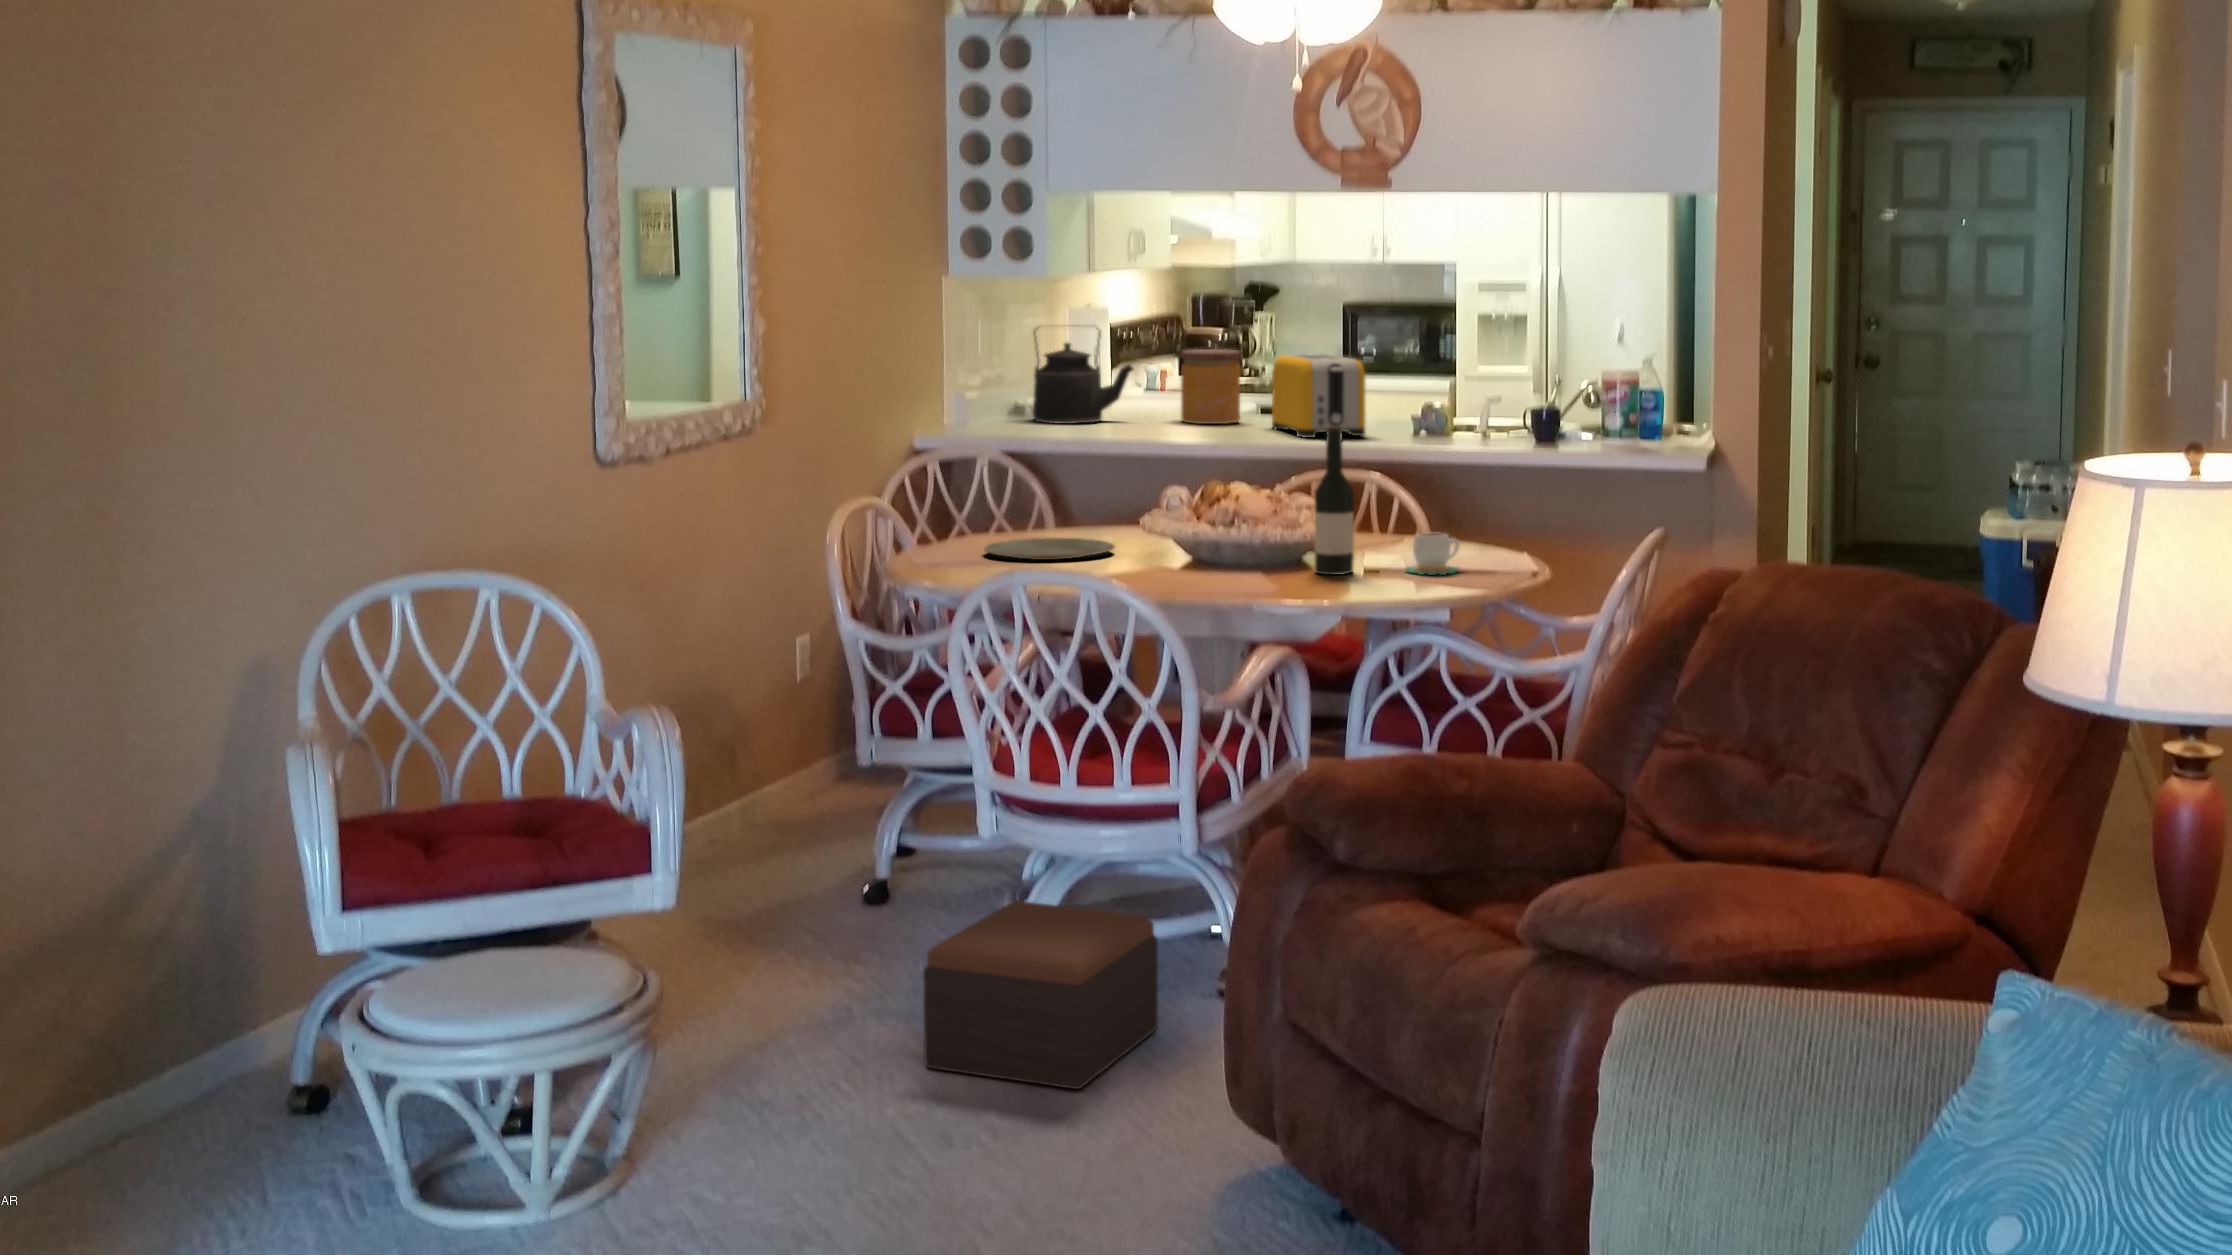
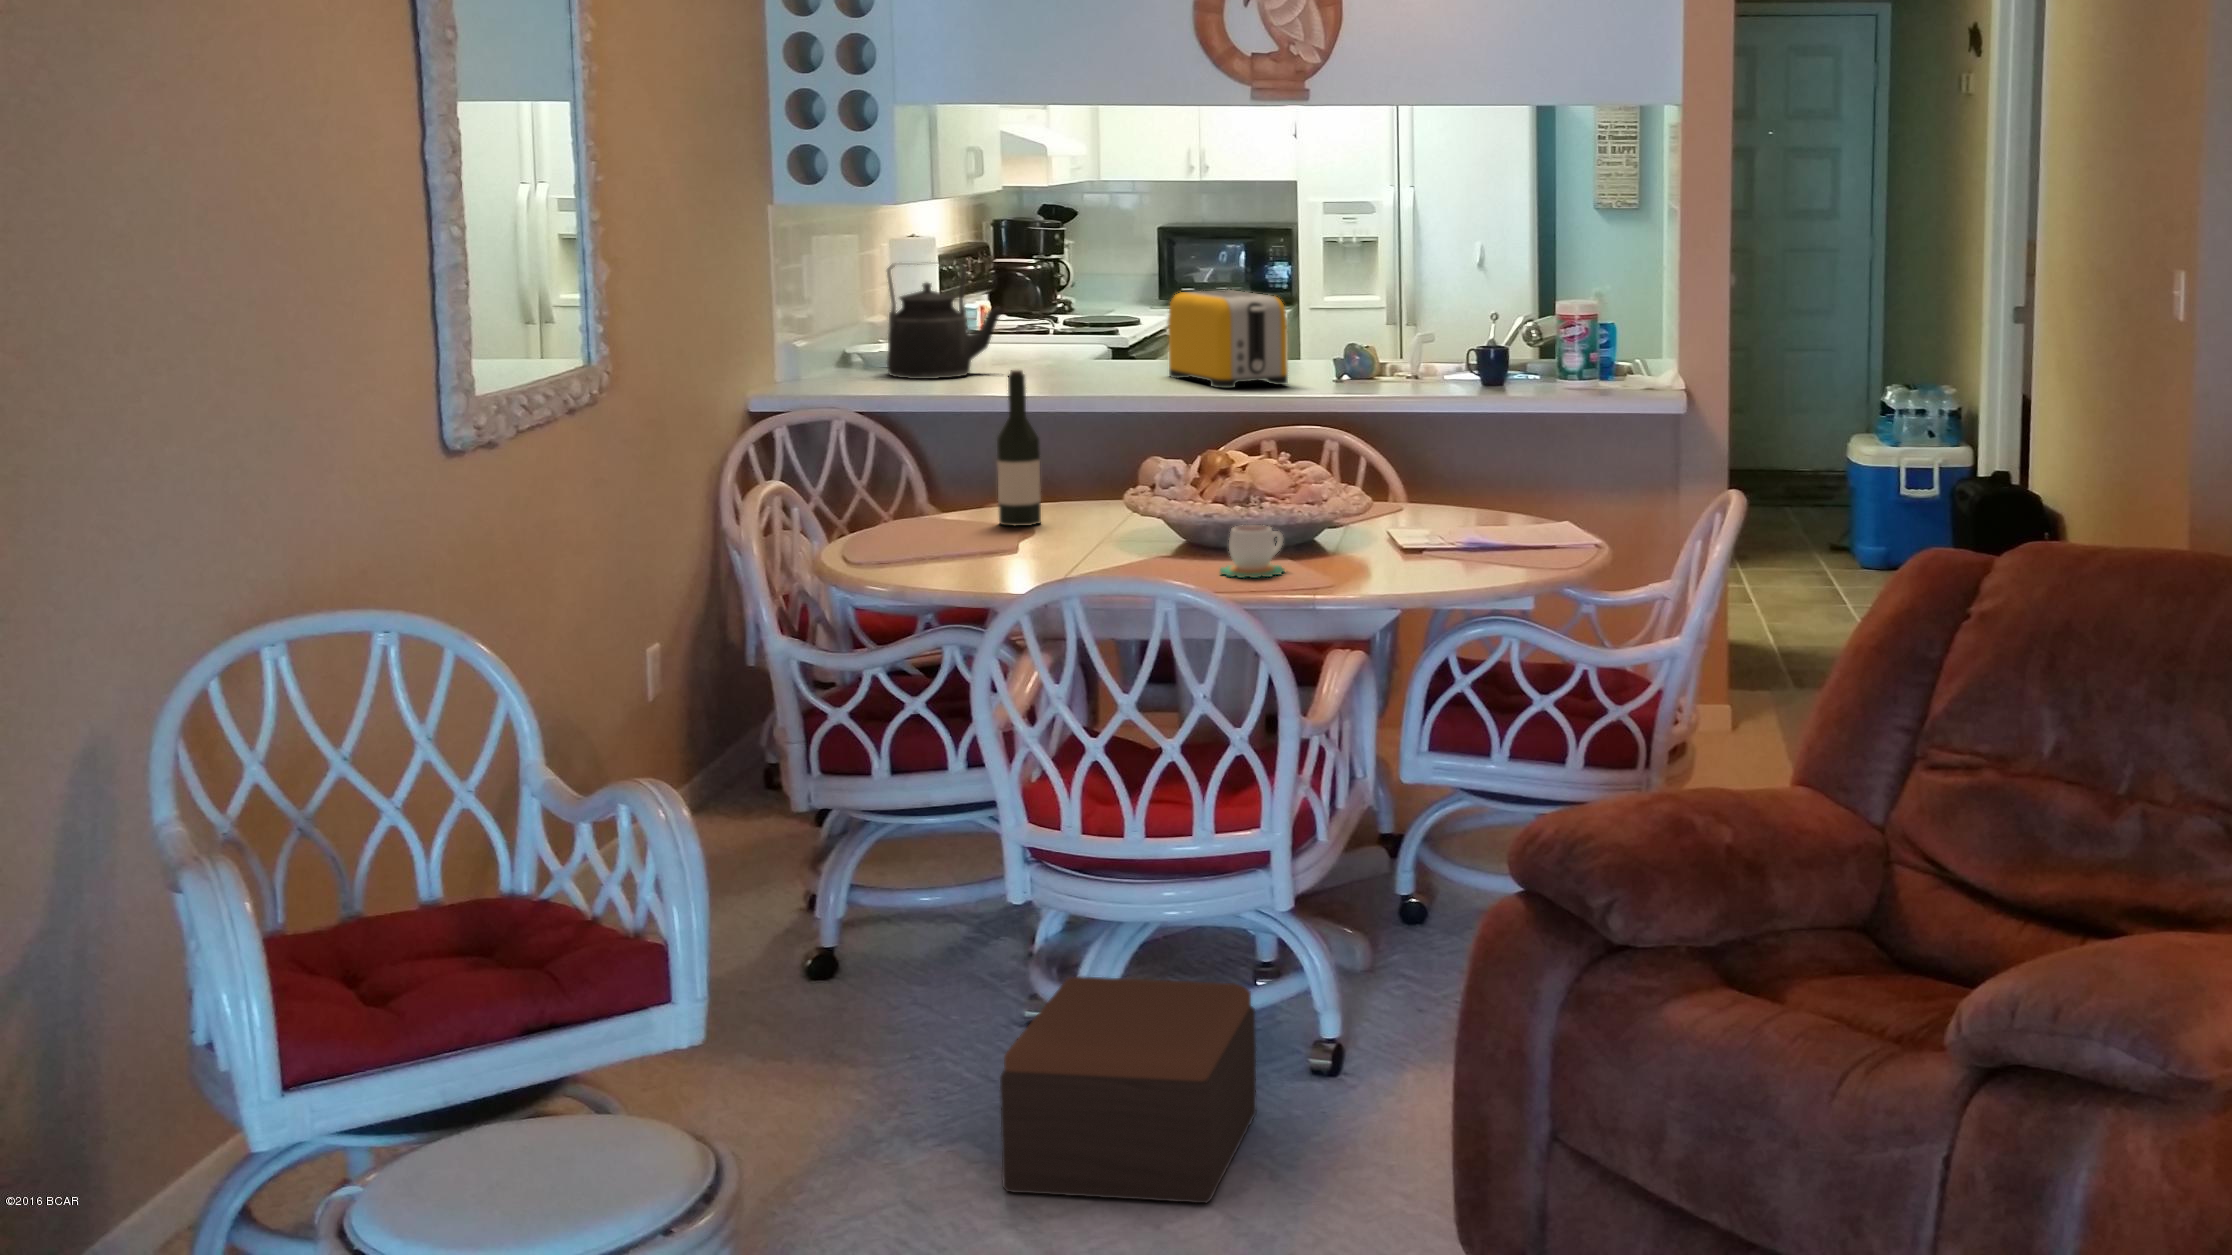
jar: present [1181,349,1241,424] -> none [1055,286,1126,374]
wine bottle: present [1315,426,1354,575] -> present [997,370,1041,526]
mug: present [1406,533,1459,575] -> present [1220,525,1284,578]
plate: present [985,538,1114,560] -> none [928,524,1085,554]

